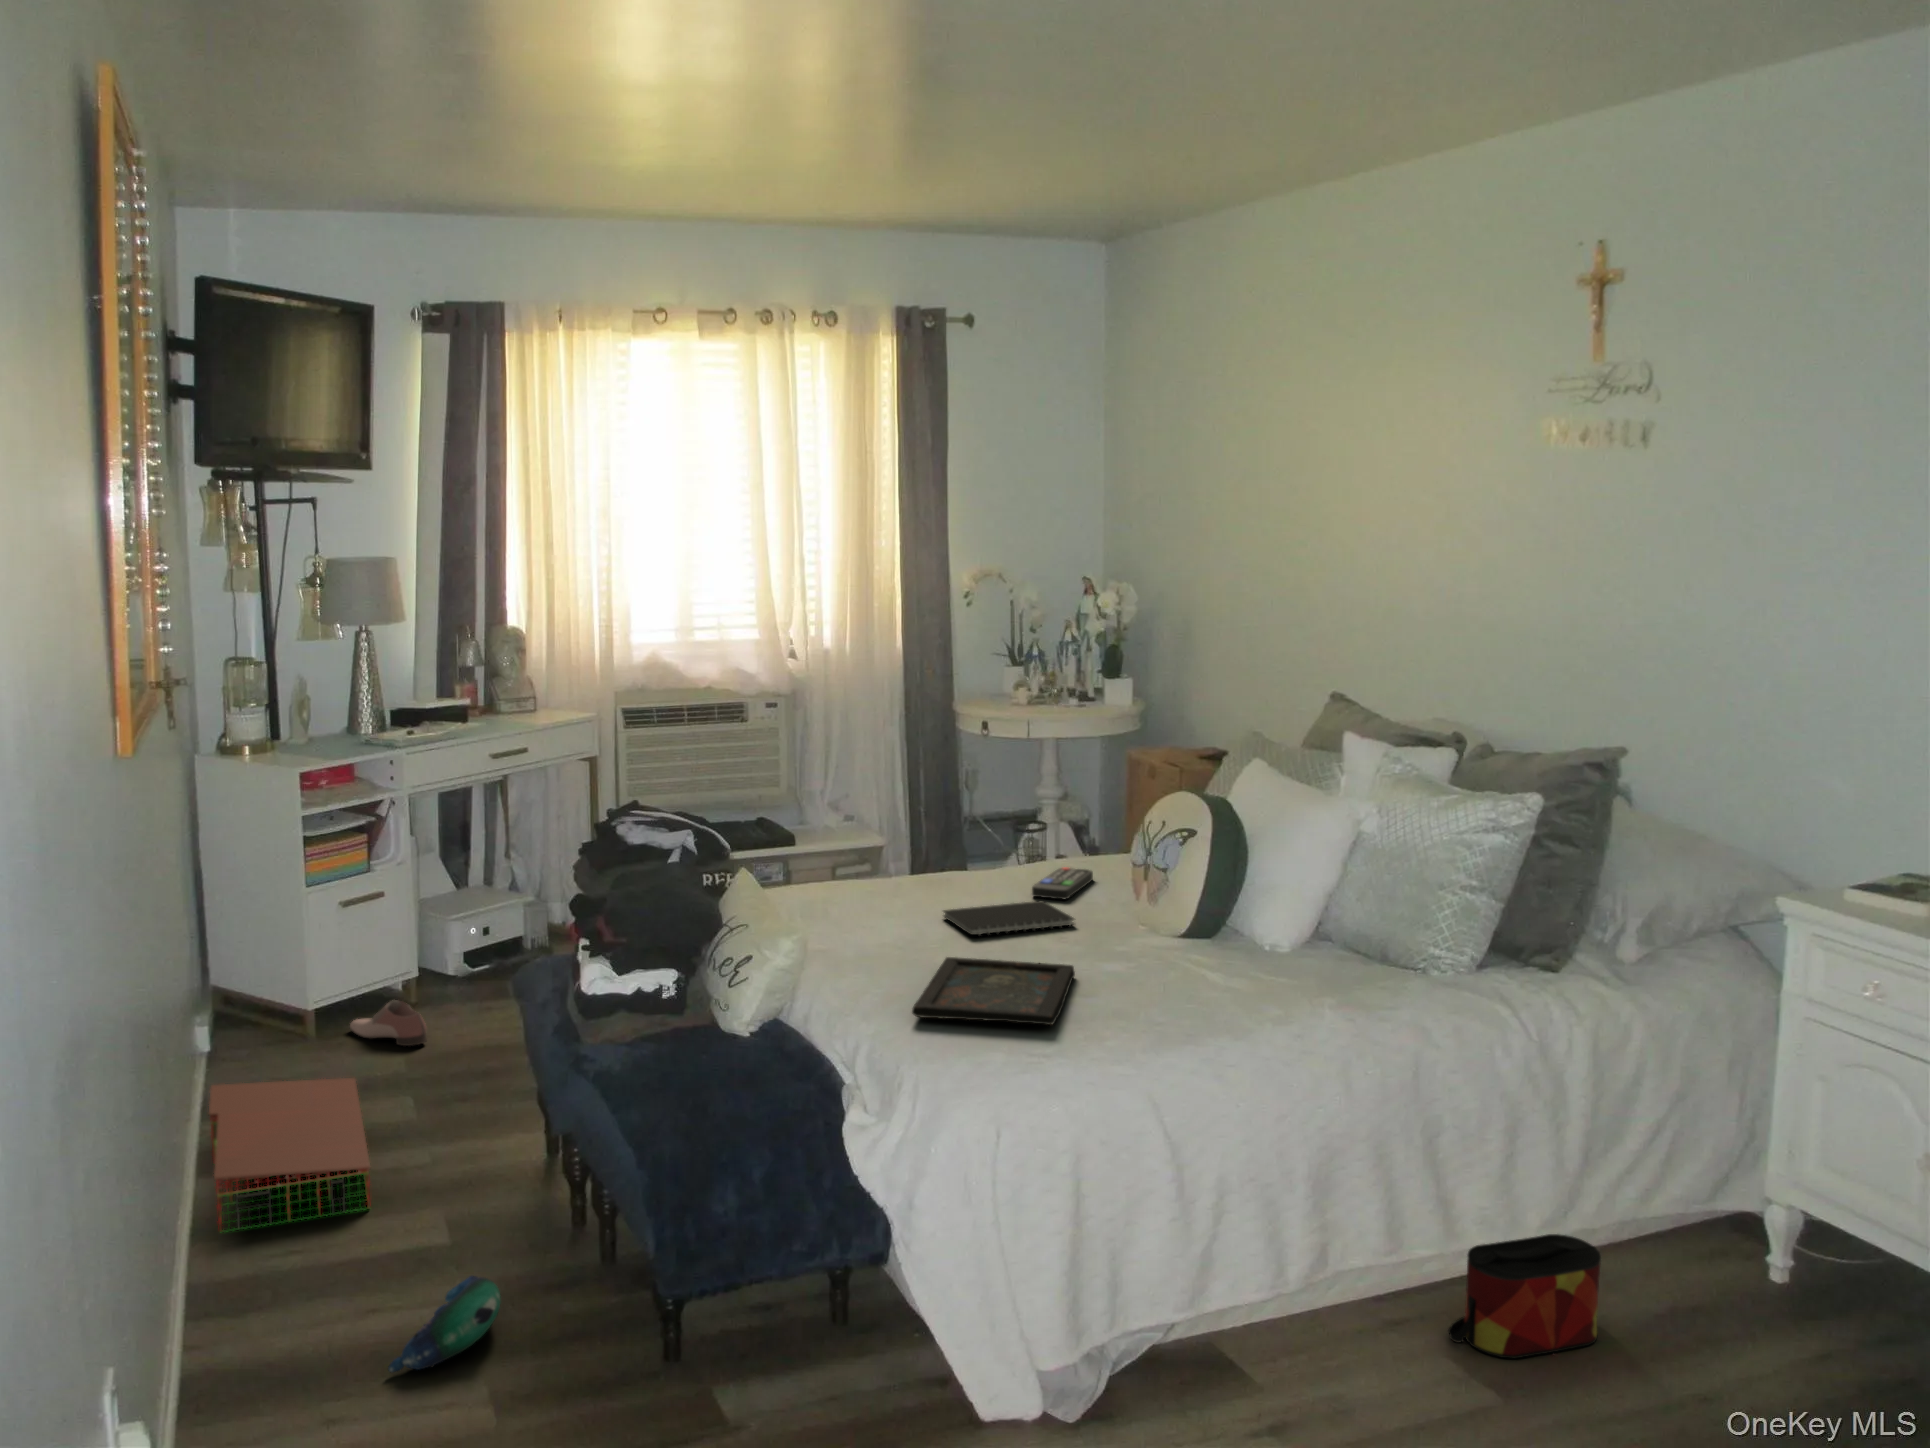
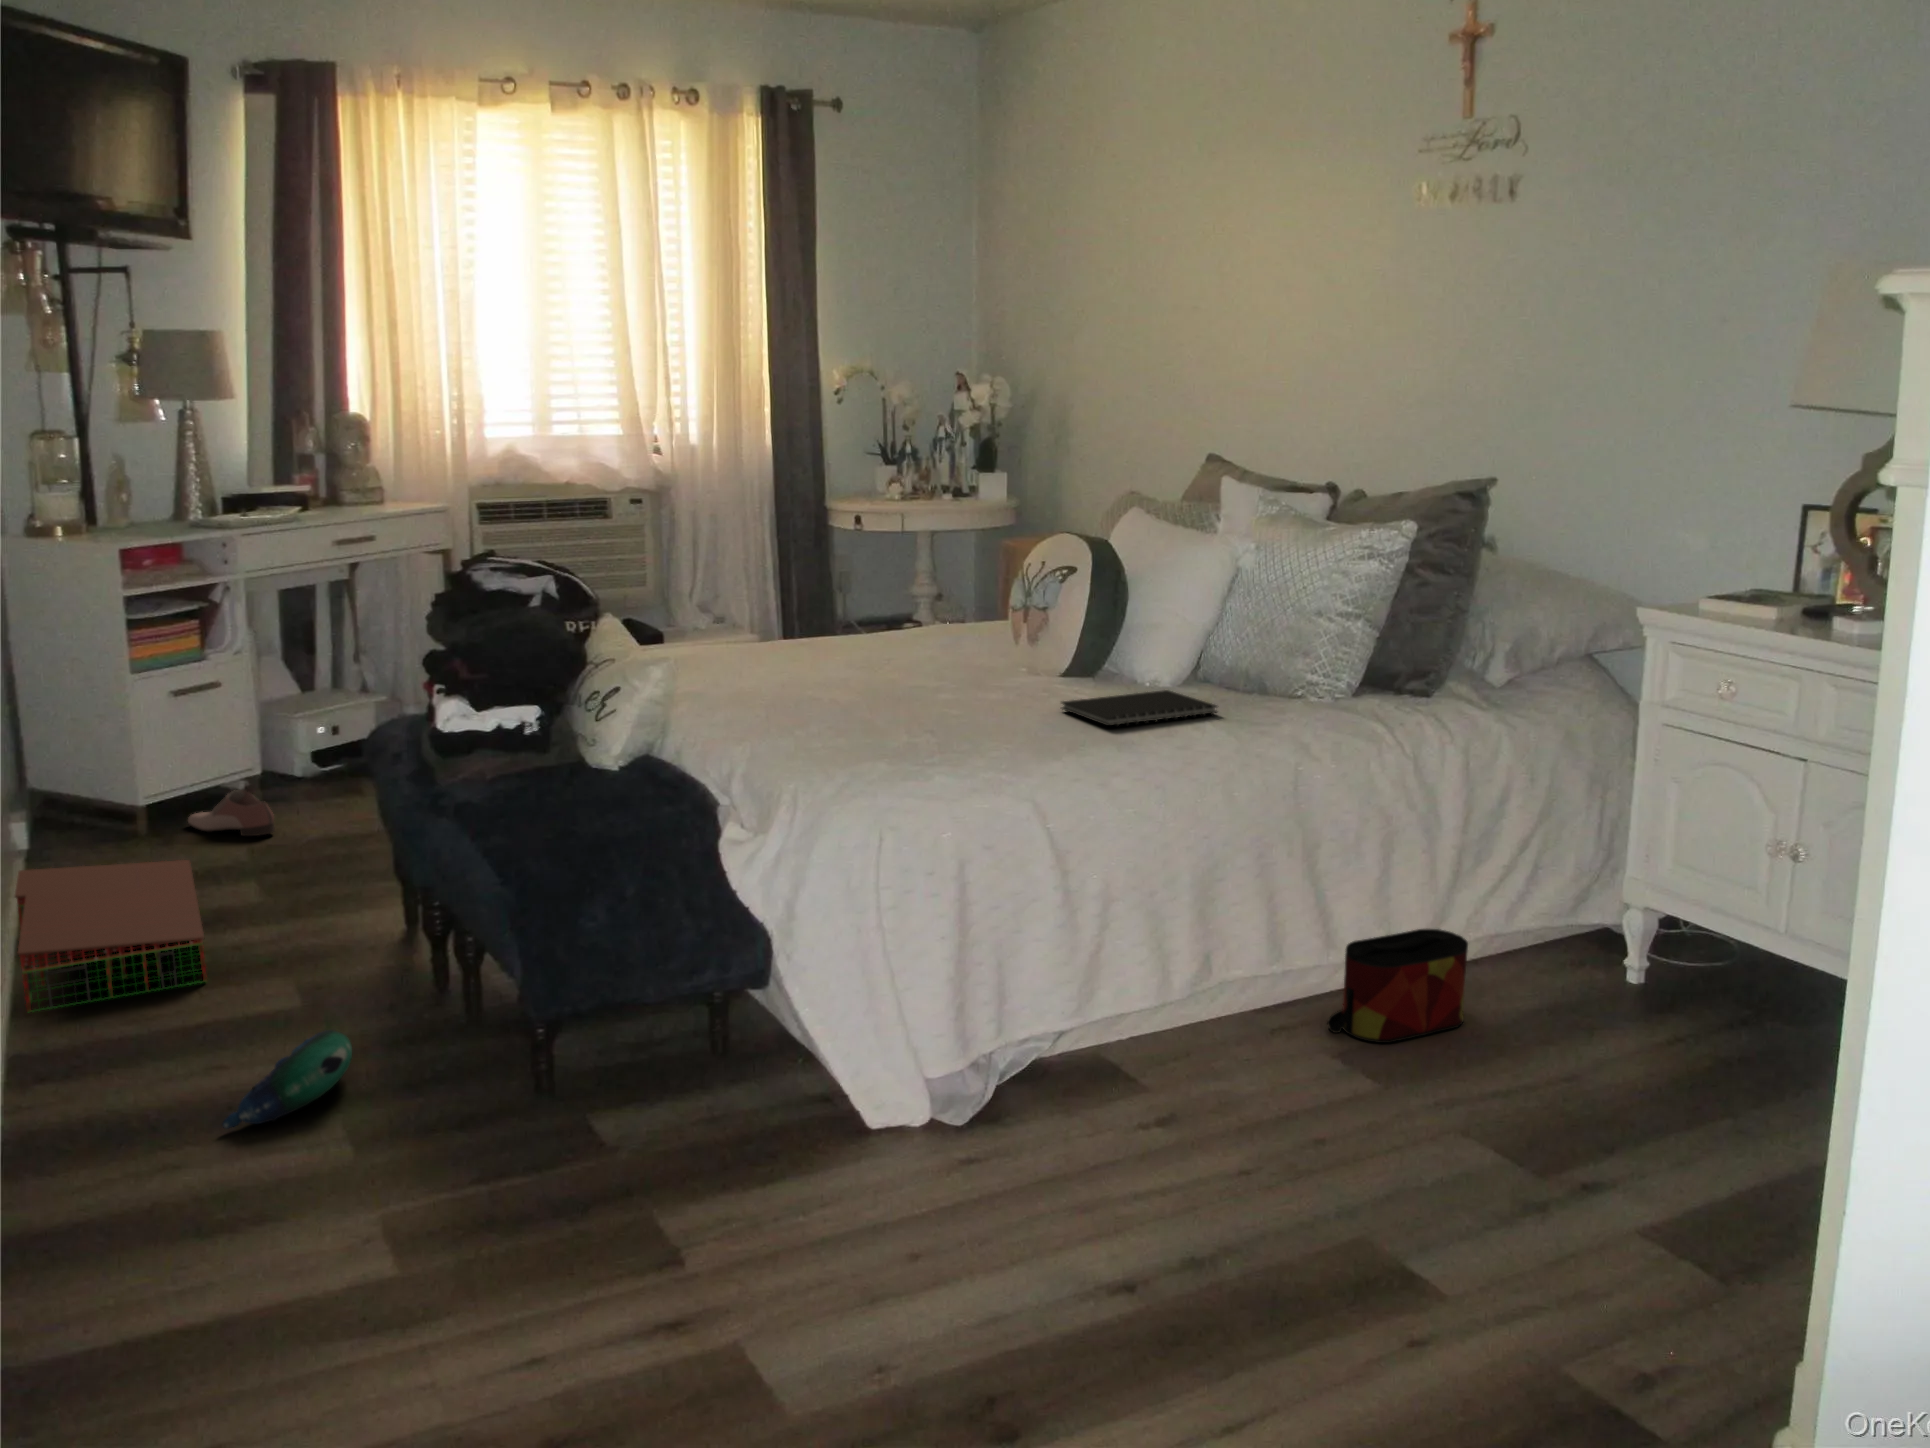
remote control: present [1032,867,1093,900] -> none [913,624,974,649]
notebook: present [943,901,1074,935] -> present [1061,690,1217,727]
tray: present [912,957,1075,1025] -> none [793,691,960,740]

